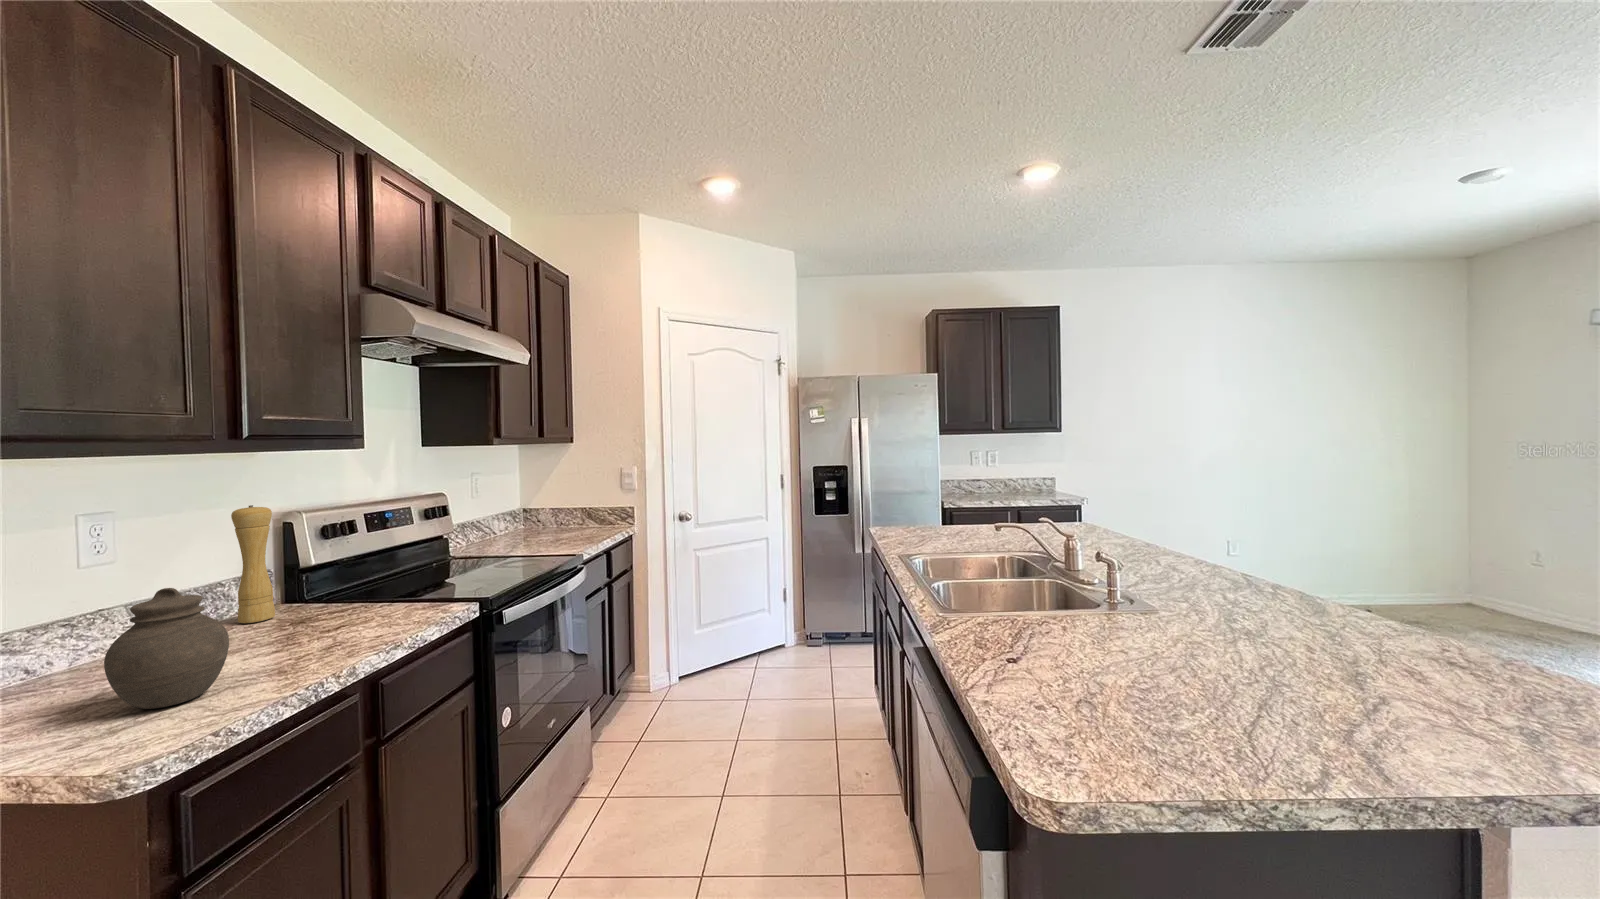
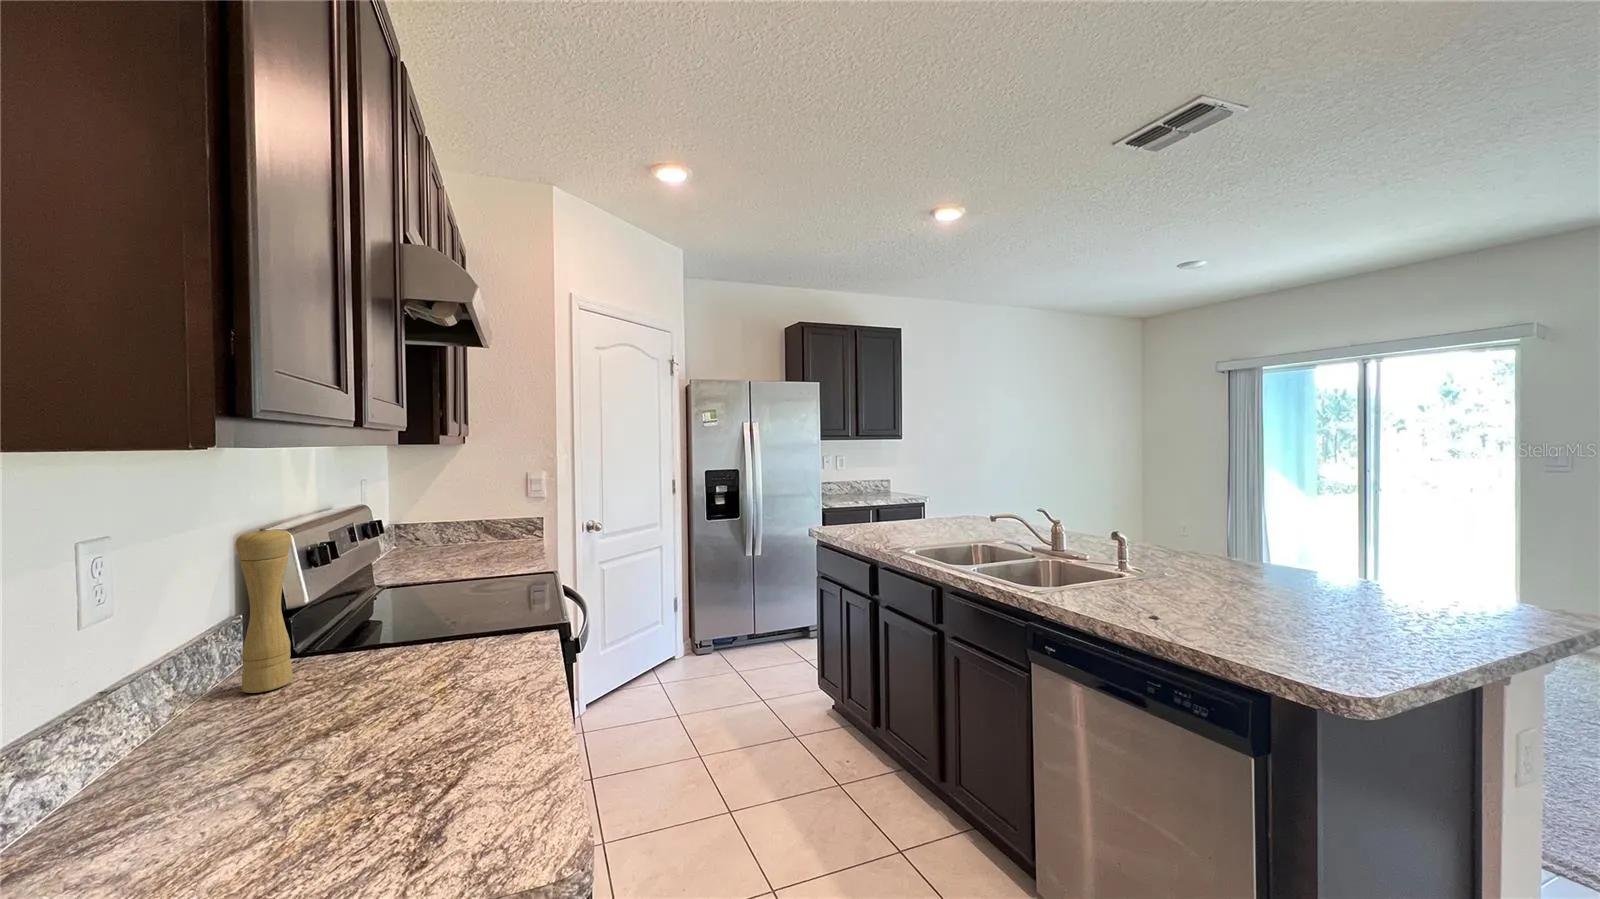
jar: present [104,588,229,709] -> none [354,632,482,791]

